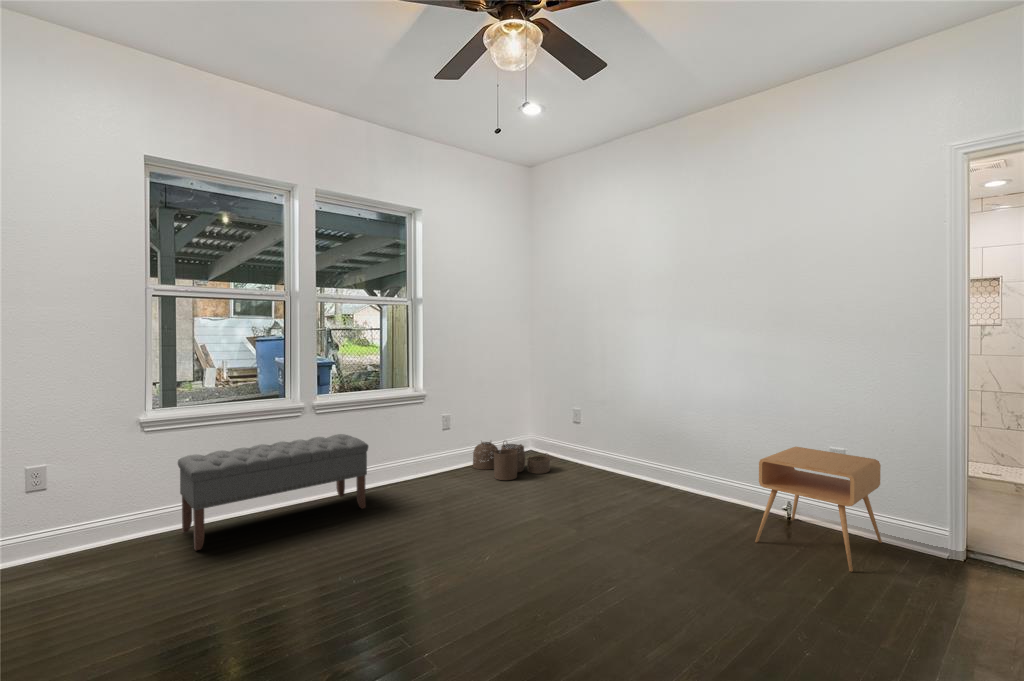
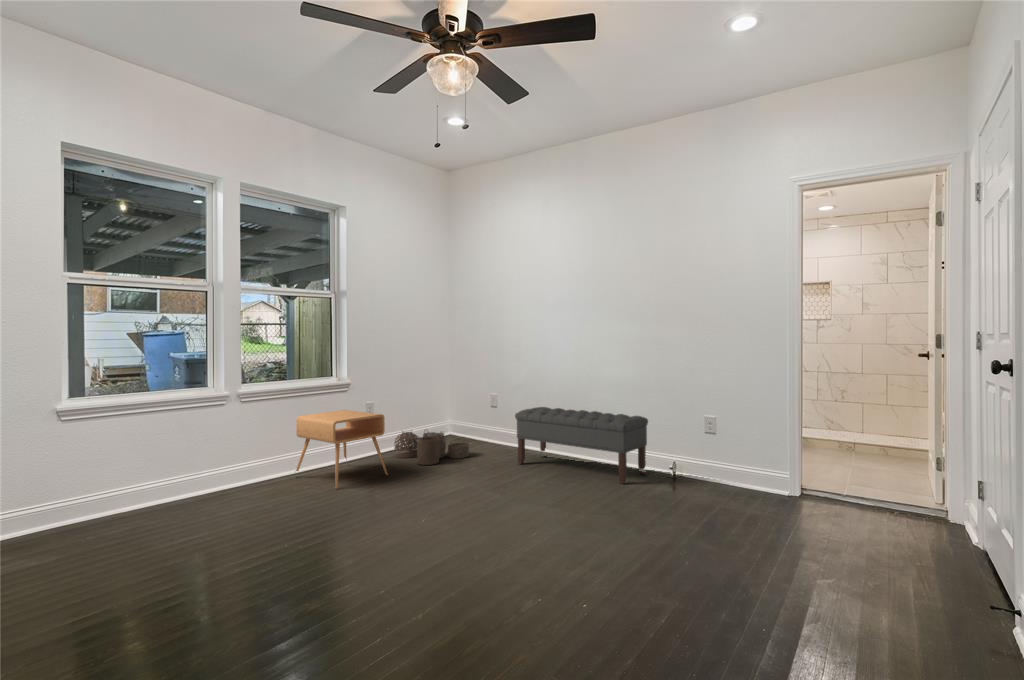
bench: present [178,434,368,551] -> present [515,407,648,484]
side table: present [755,447,882,572] -> present [295,410,388,489]

